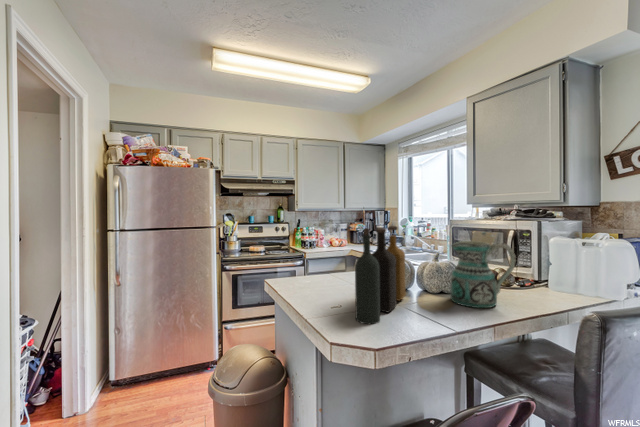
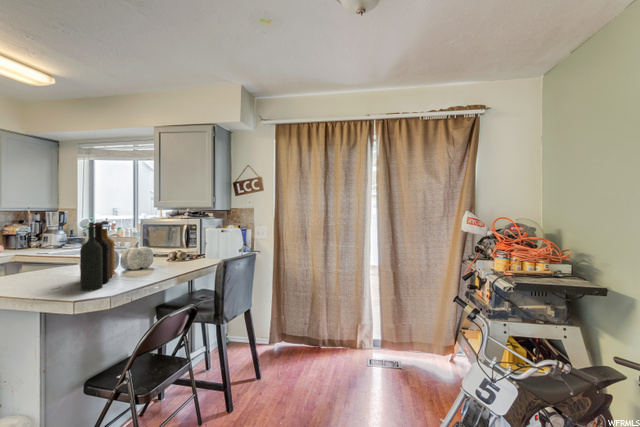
ceramic pitcher: present [451,241,516,308] -> none [149,230,189,272]

